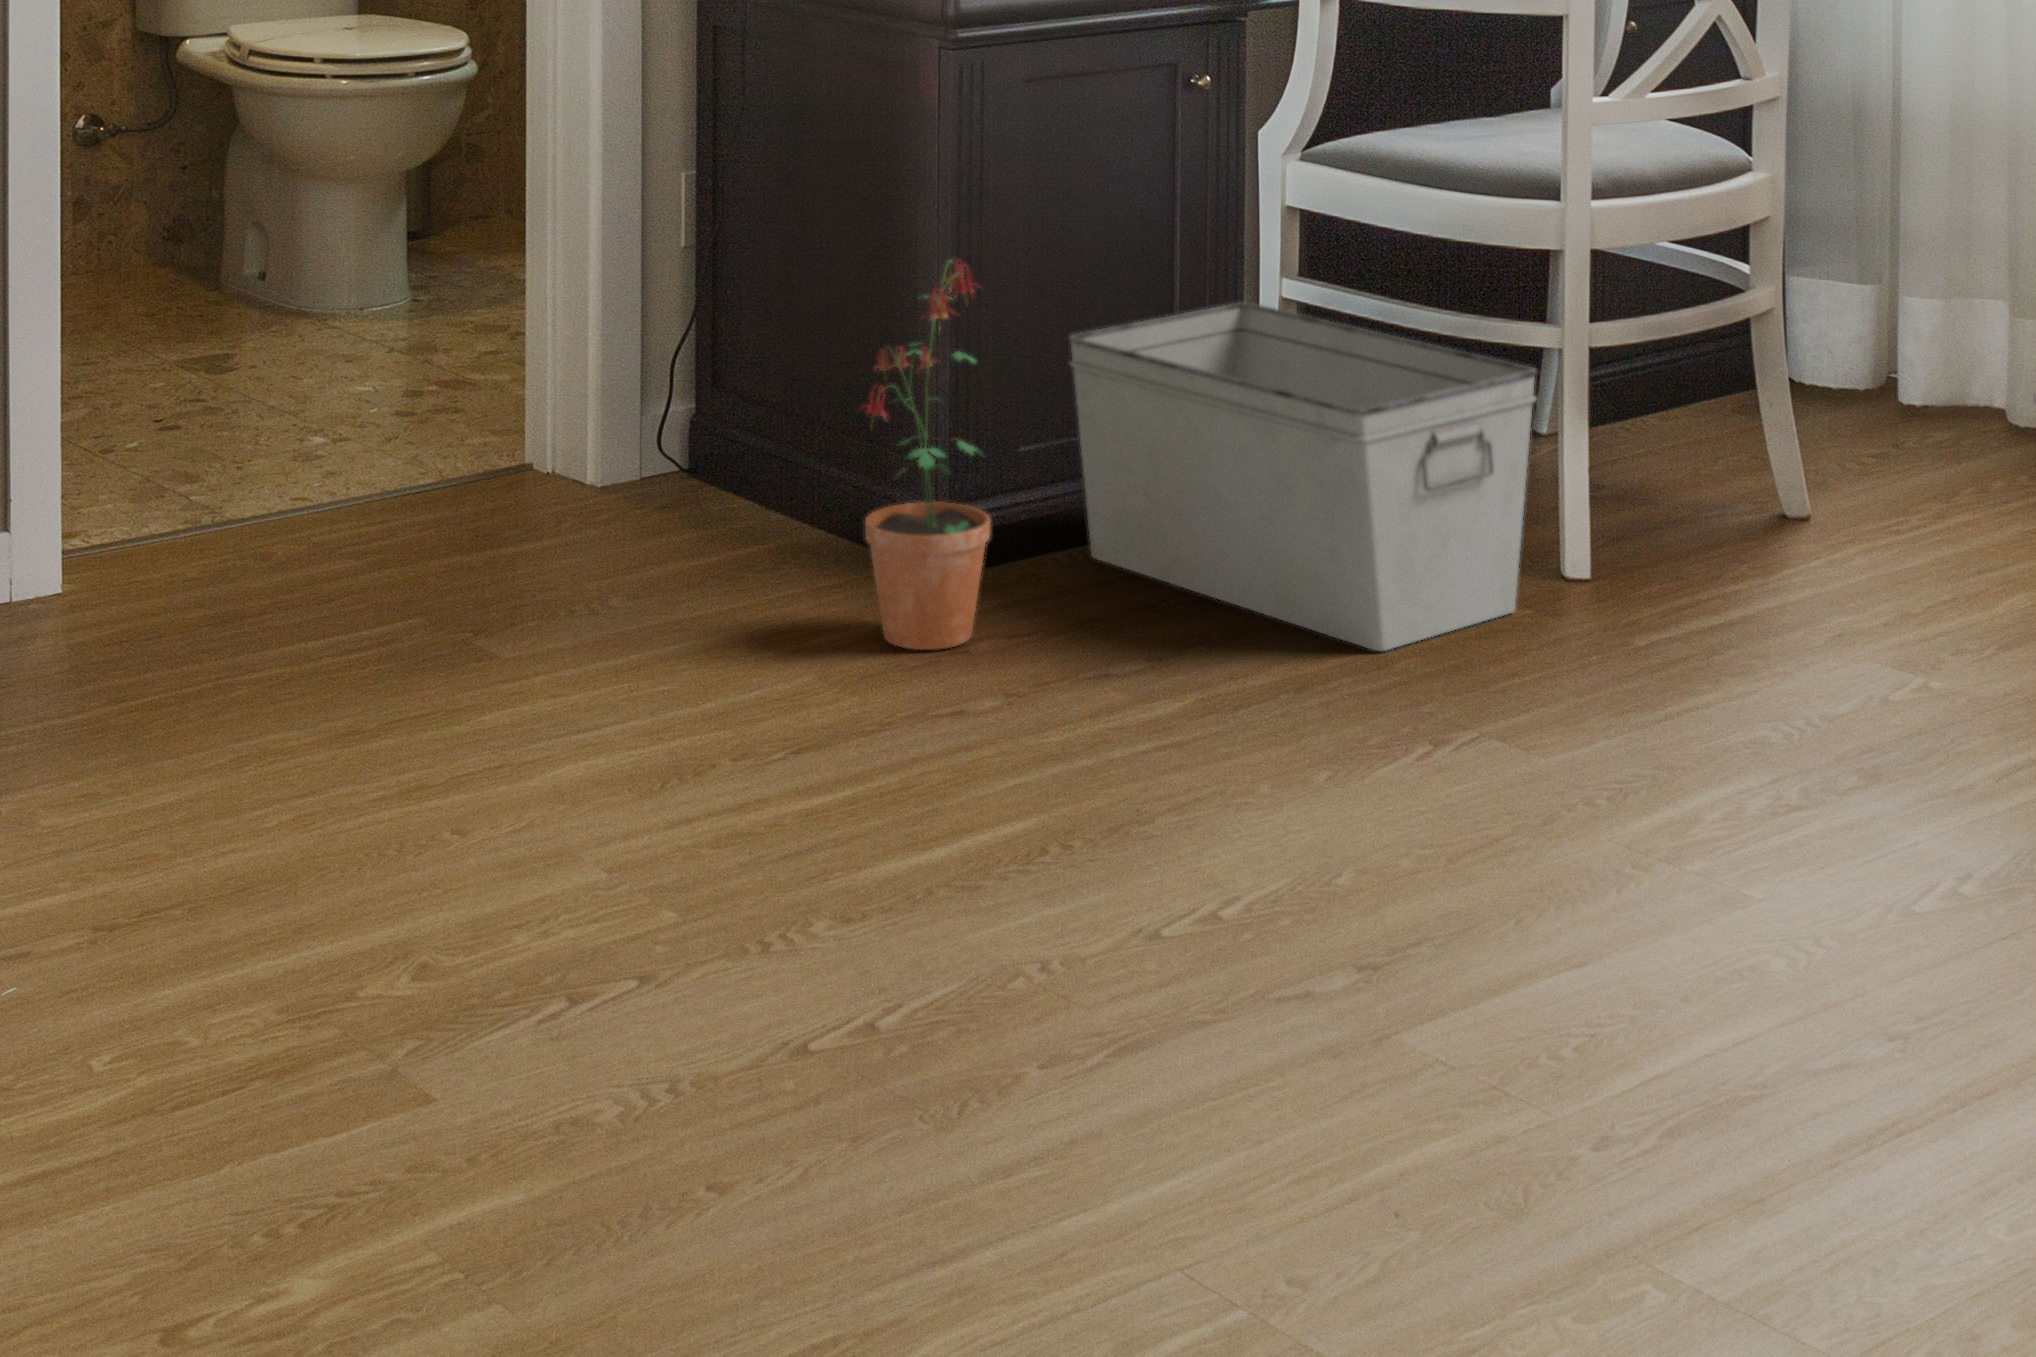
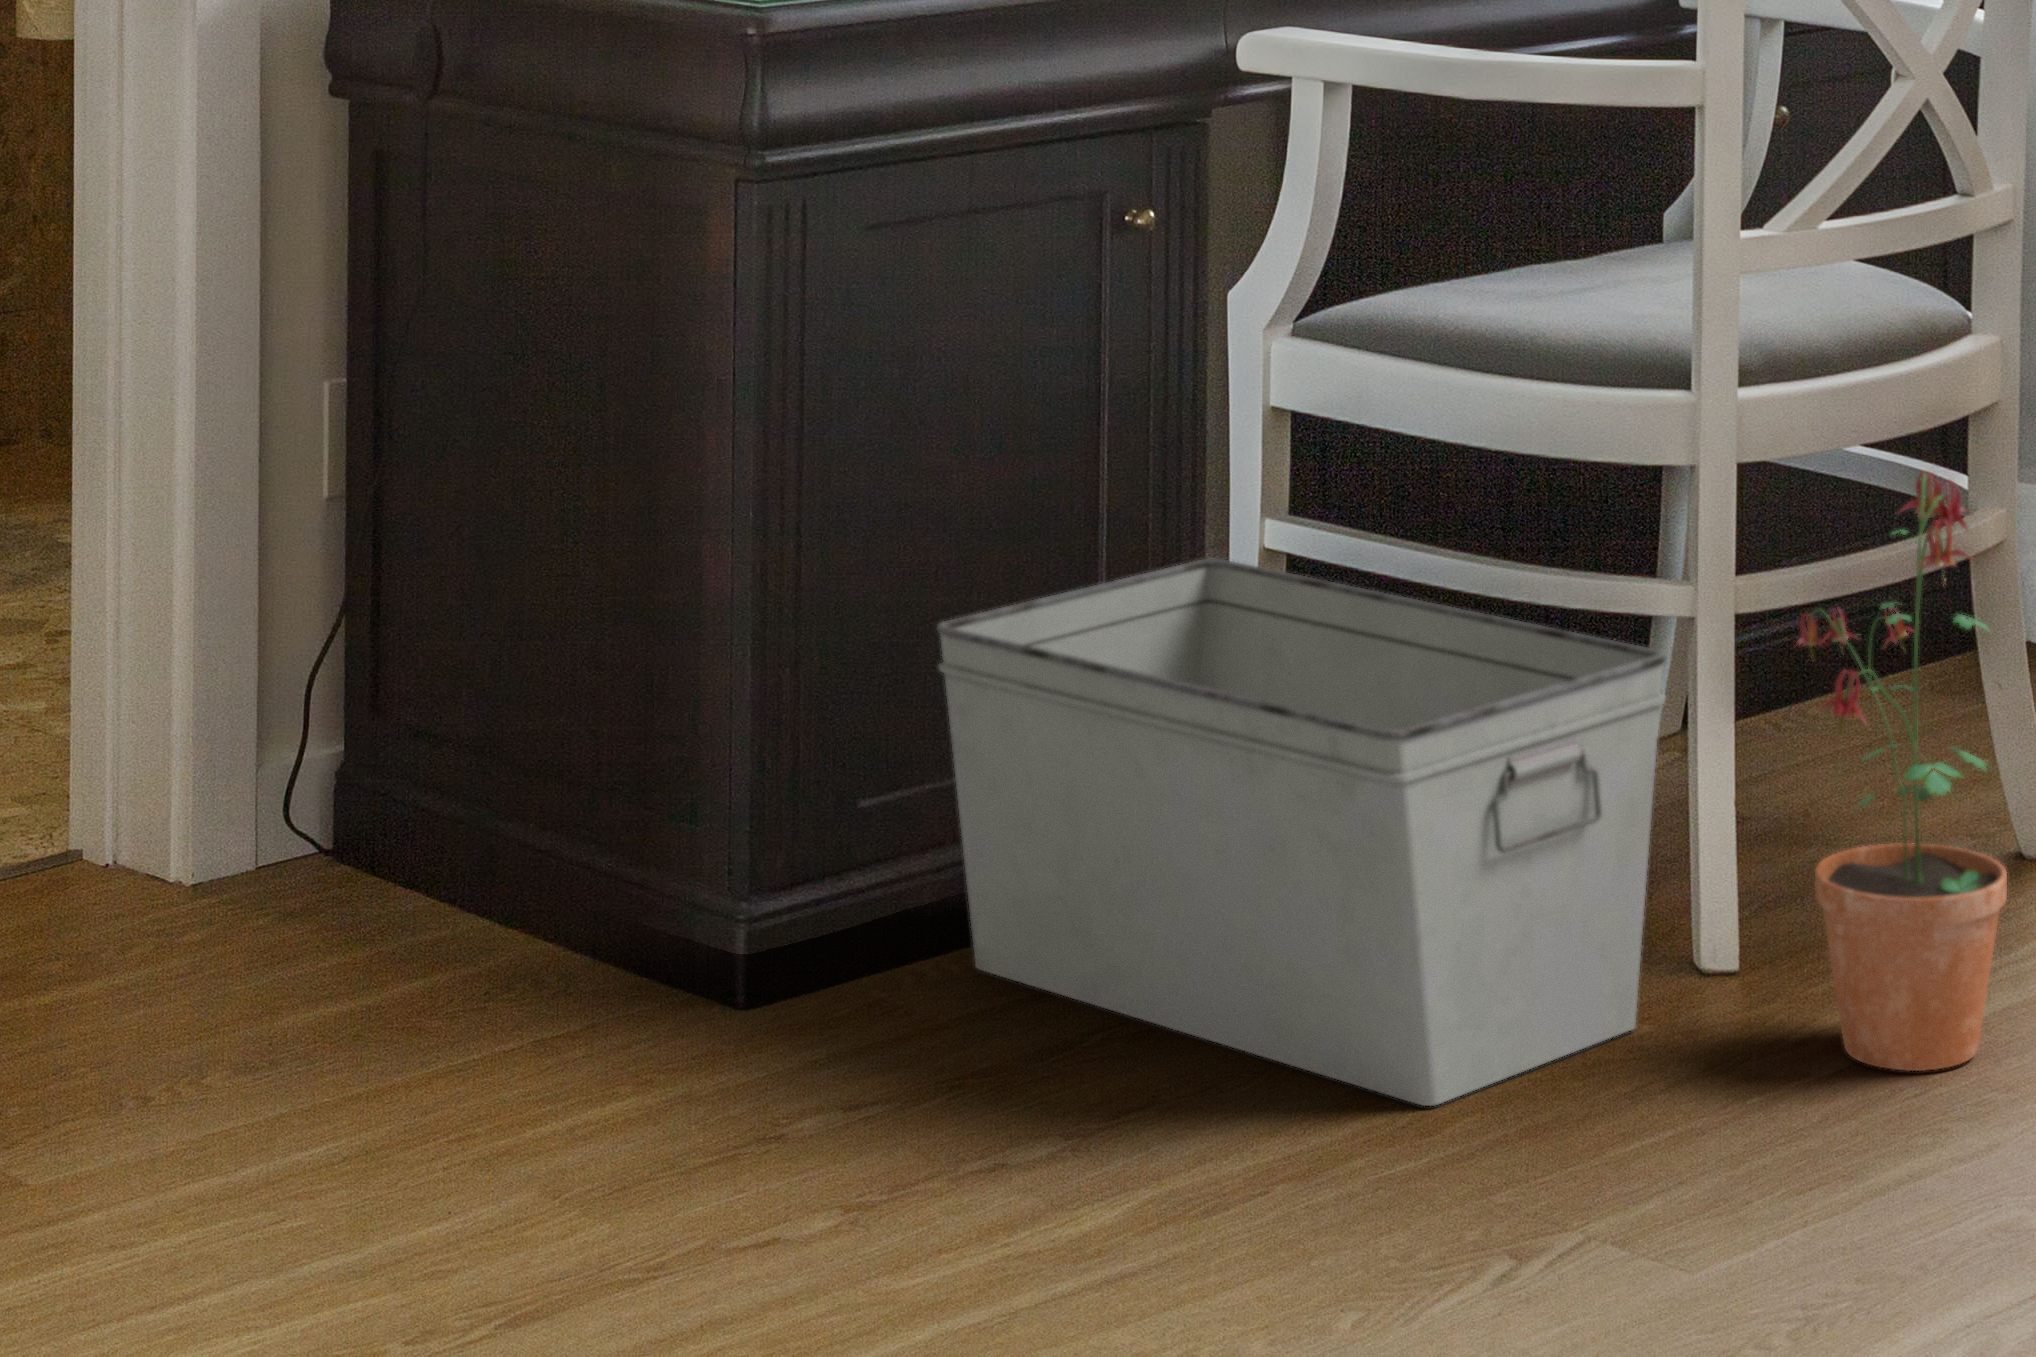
potted plant: present [864,260,990,650] -> present [1797,472,2007,1071]

